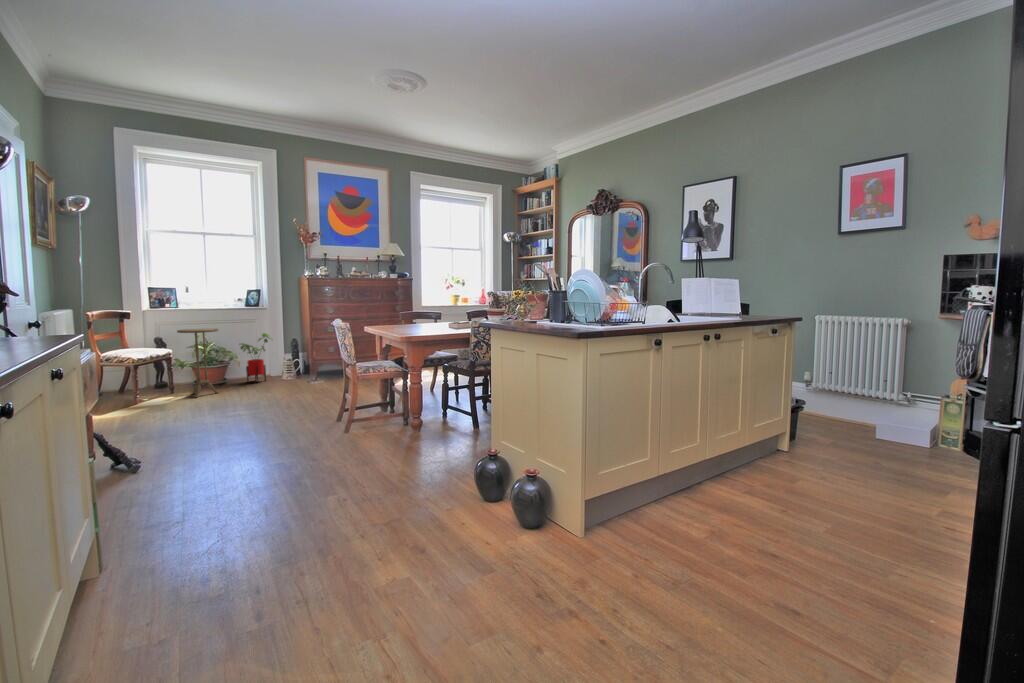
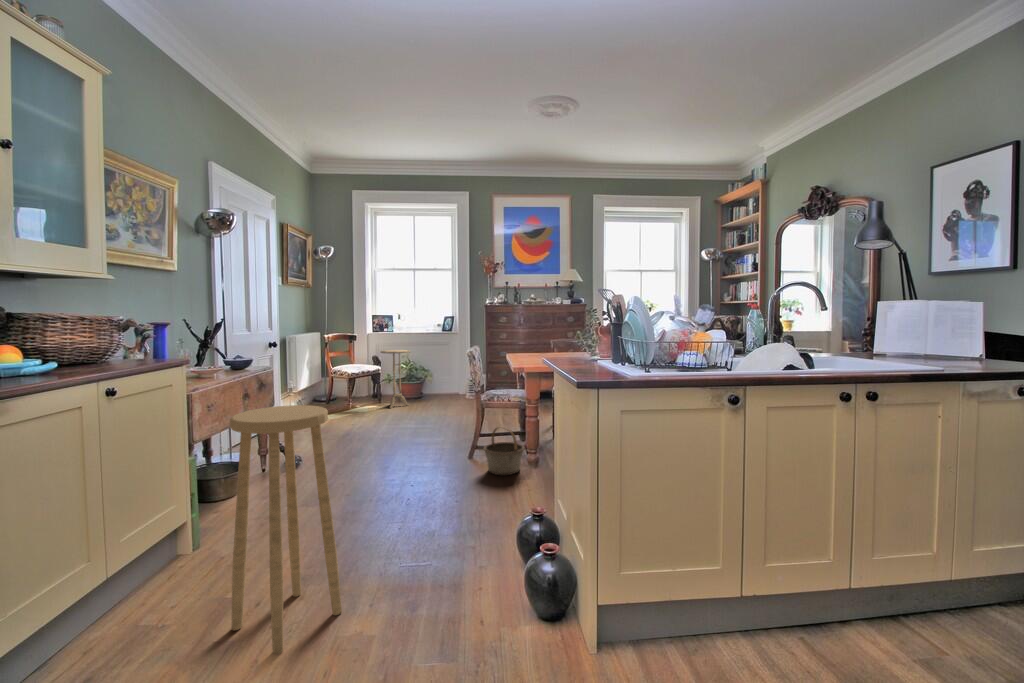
house plant: present [240,333,272,382] -> none [432,355,459,399]
stool: none [255,379,369,635] -> present [230,405,342,654]
basket: none [378,398,420,445] -> present [484,427,524,475]

